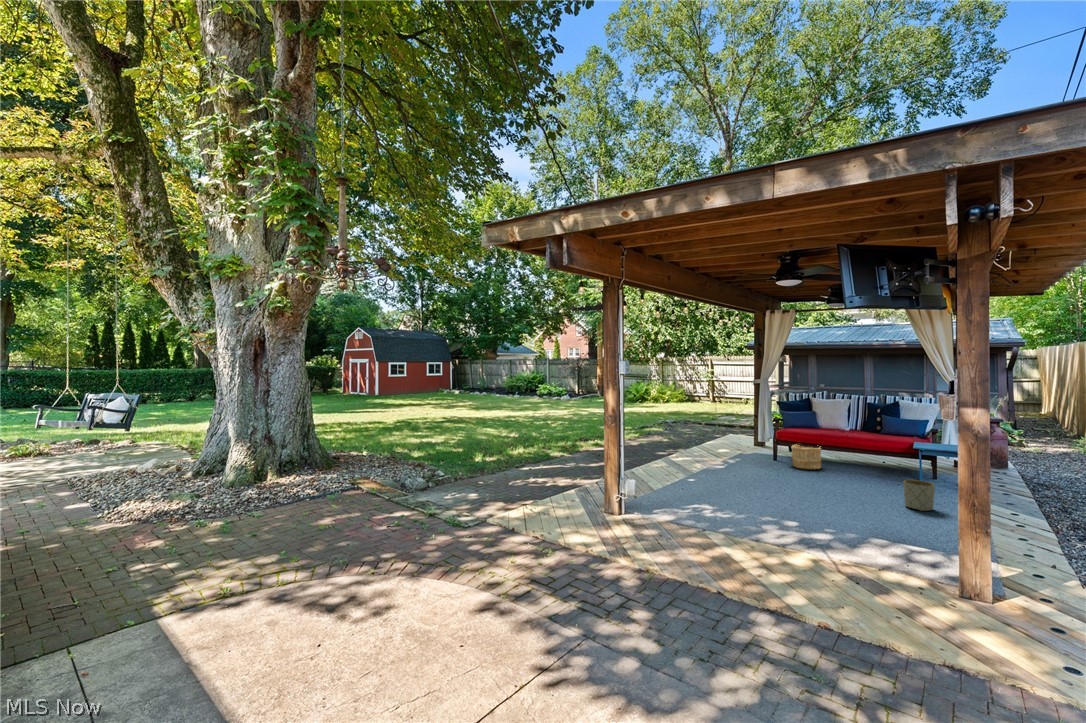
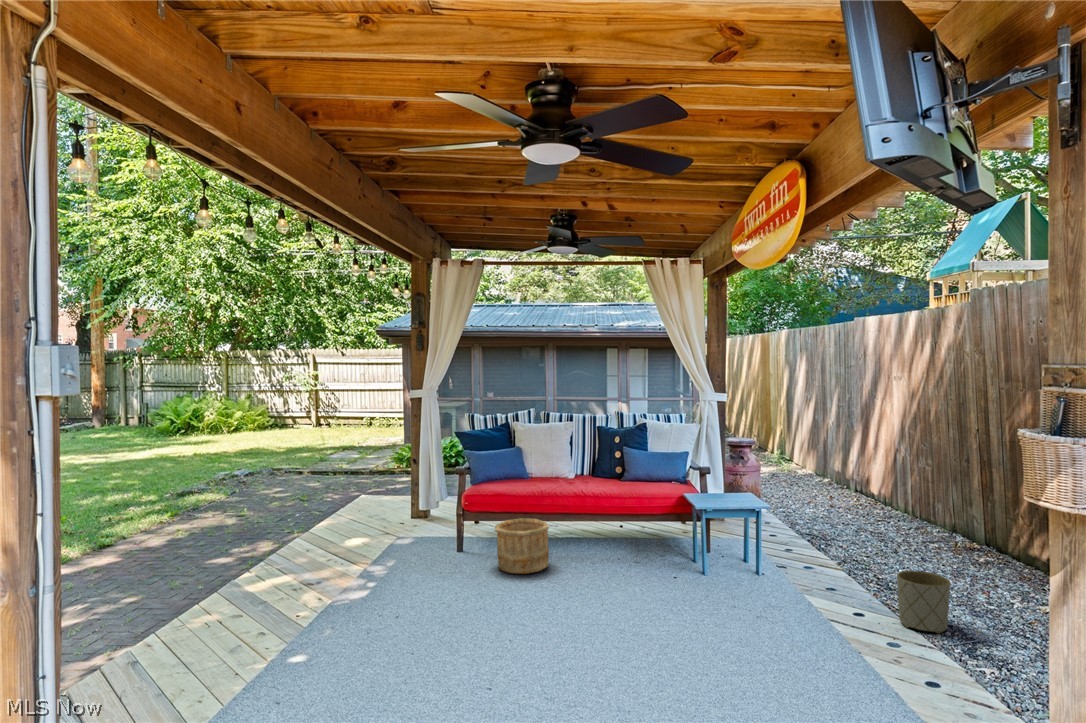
planter: present [904,480,935,511] -> present [897,571,950,634]

